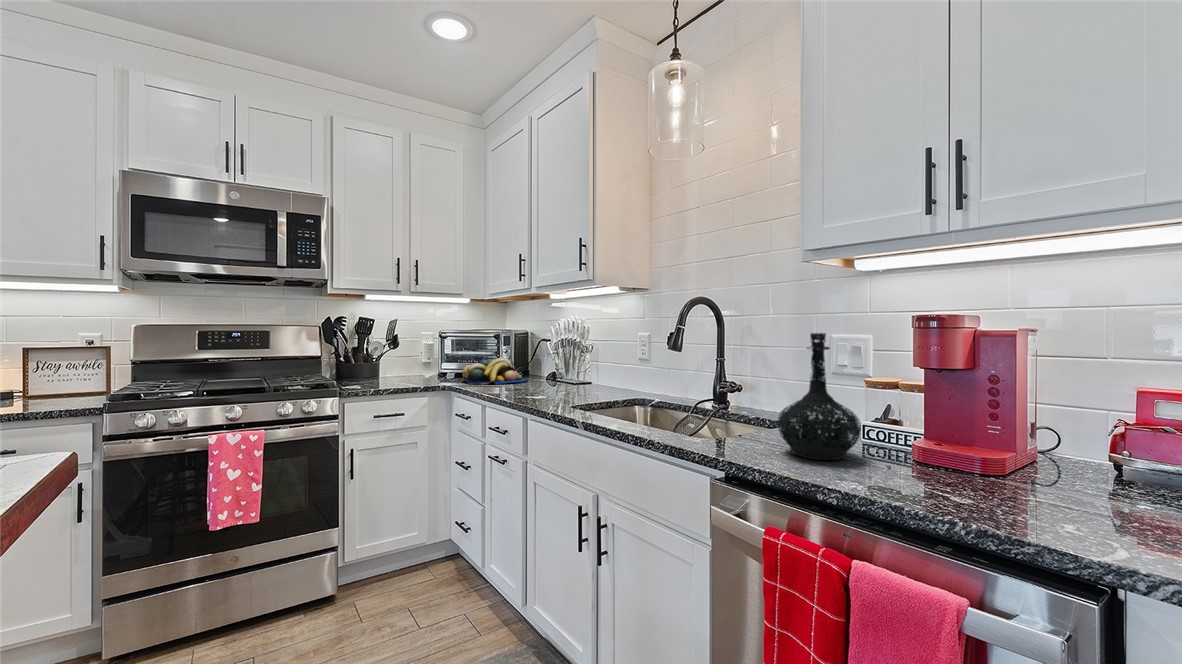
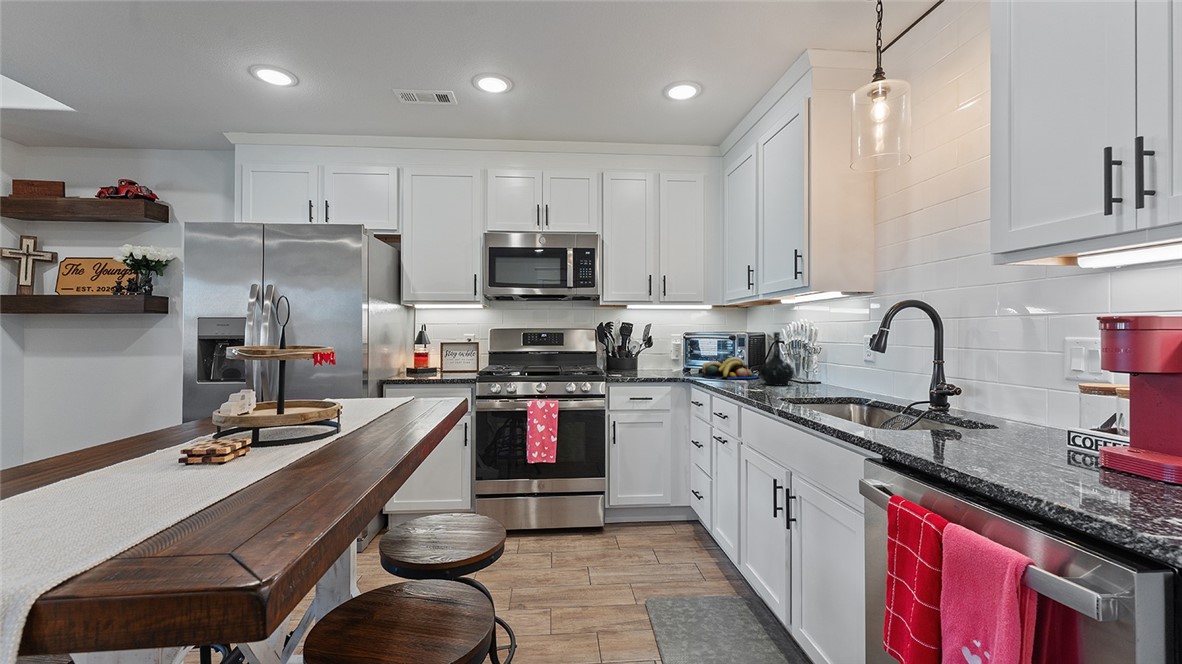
bottle: present [777,333,861,460] -> present [759,332,794,385]

